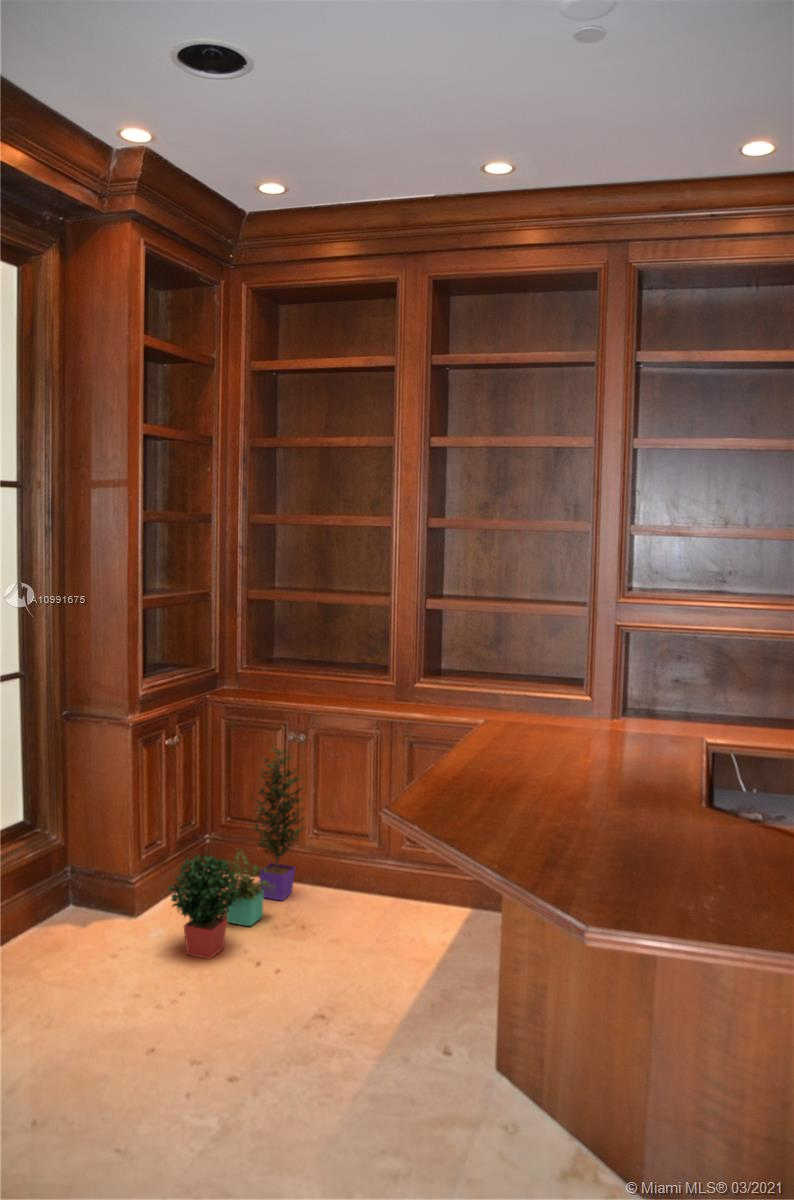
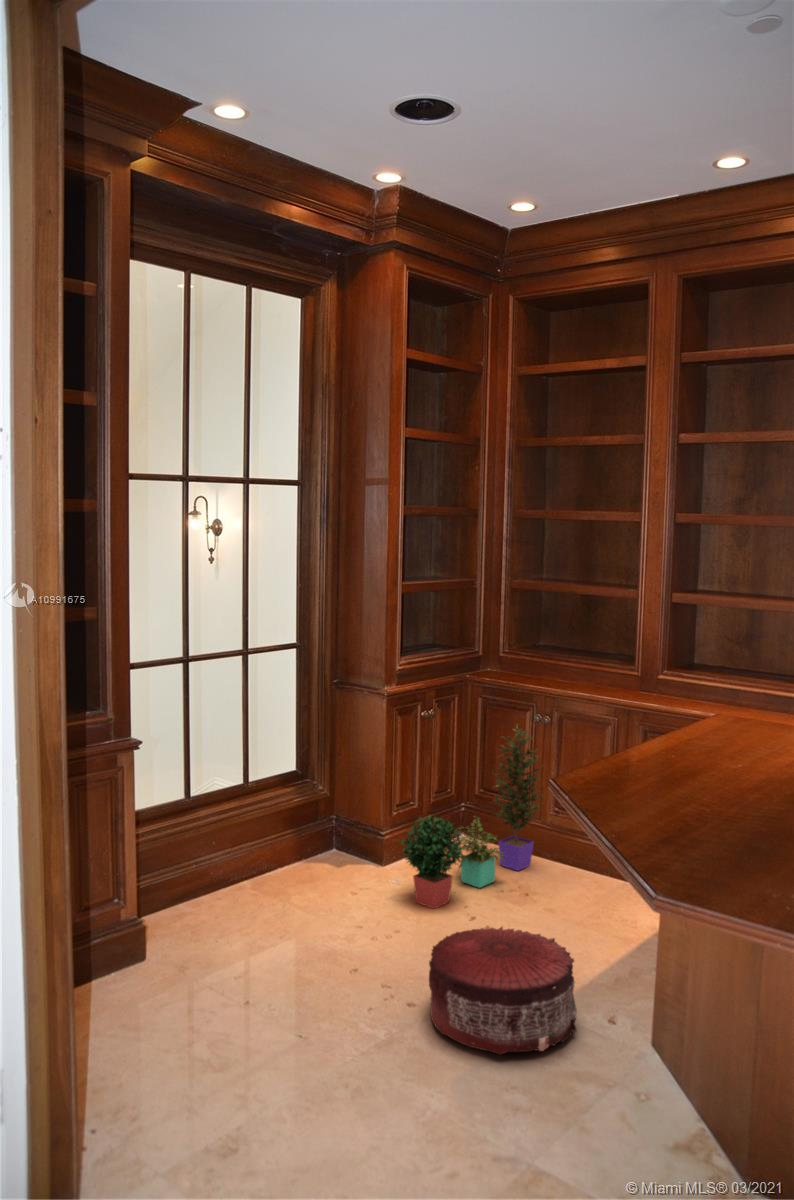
pouf: none [251,969,419,1117] -> present [429,927,577,1054]

